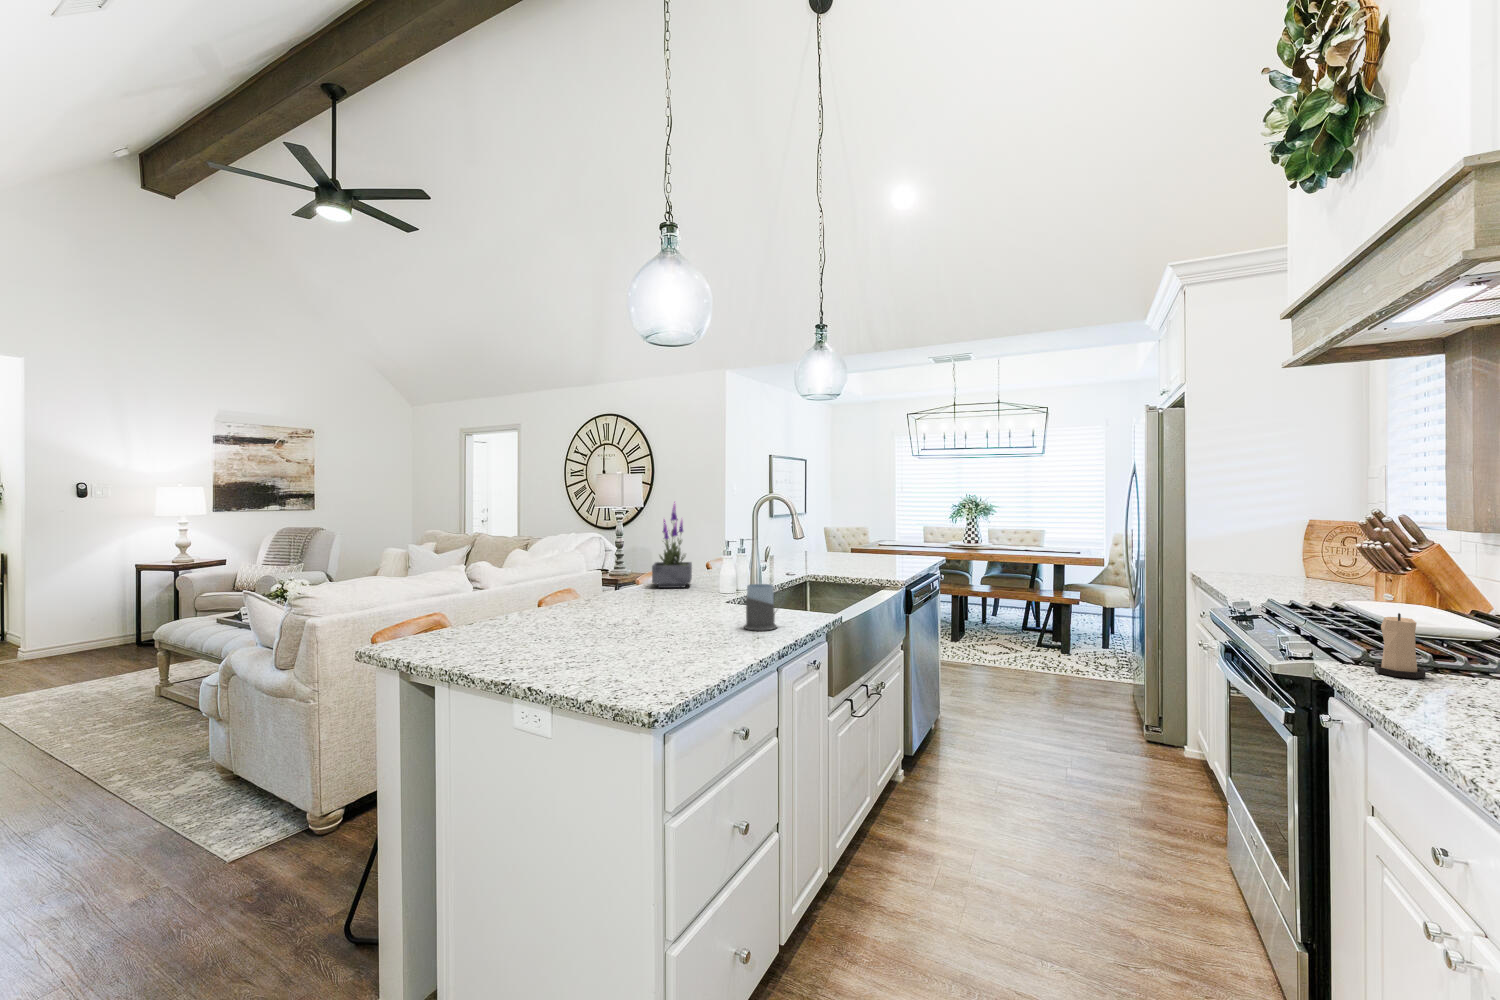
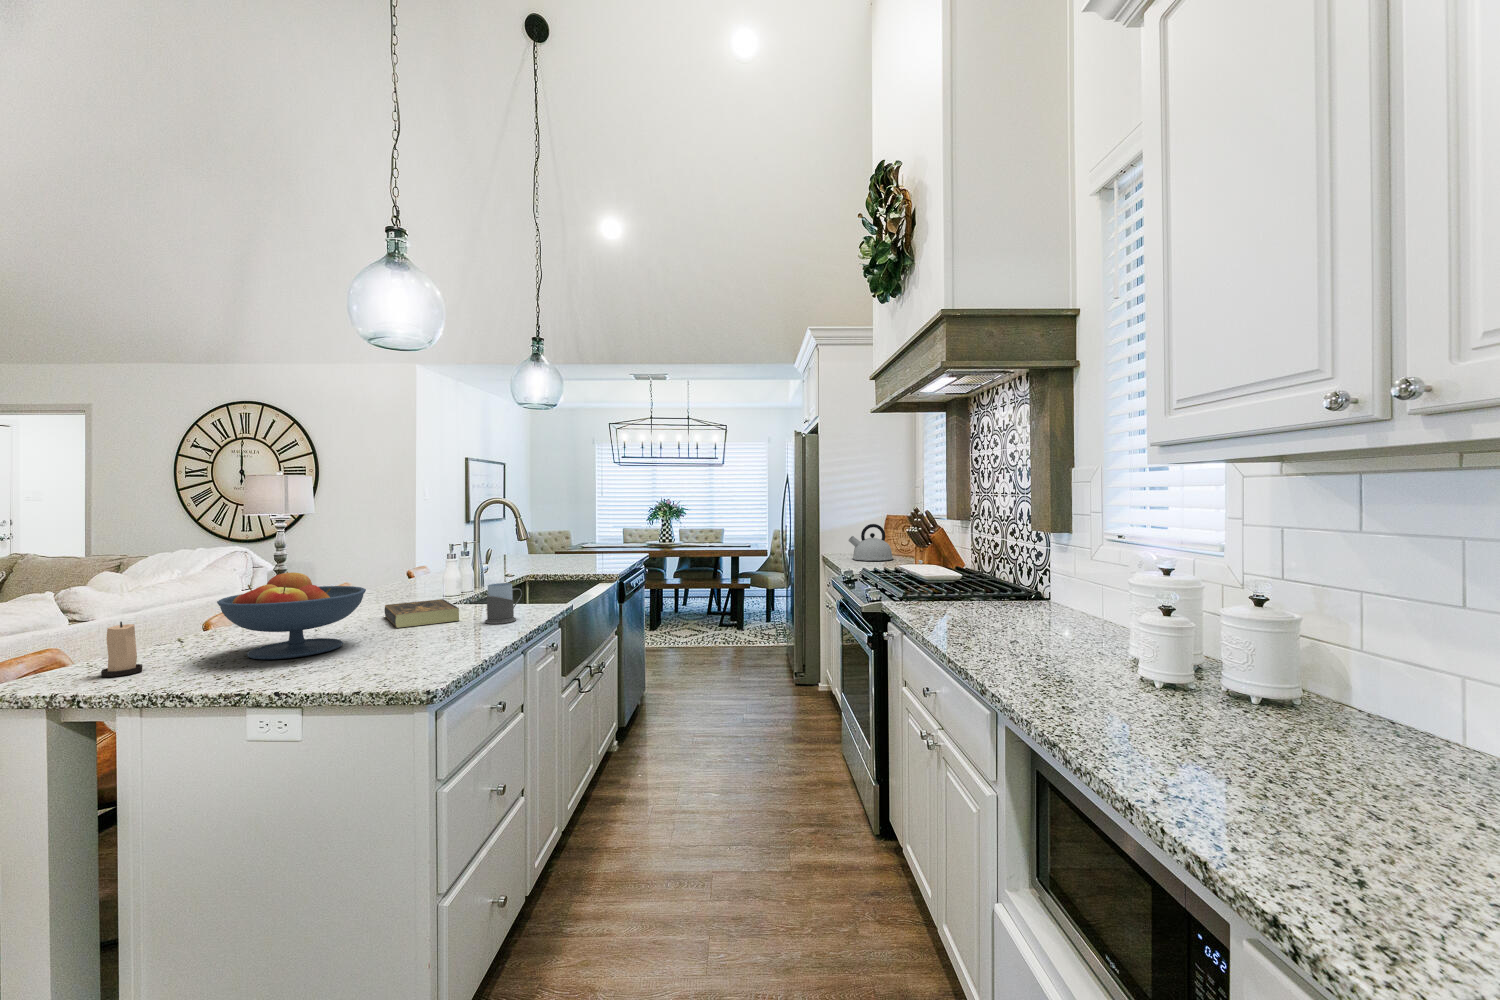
potted plant: present [652,502,692,588] -> none [370,510,413,597]
kettle: none [1235,530,1315,584] -> present [848,524,893,561]
fruit bowl: none [490,558,622,649] -> present [217,571,366,659]
book: none [653,596,719,625] -> present [384,599,459,628]
candle: present [1374,613,1426,678] -> present [101,622,142,677]

